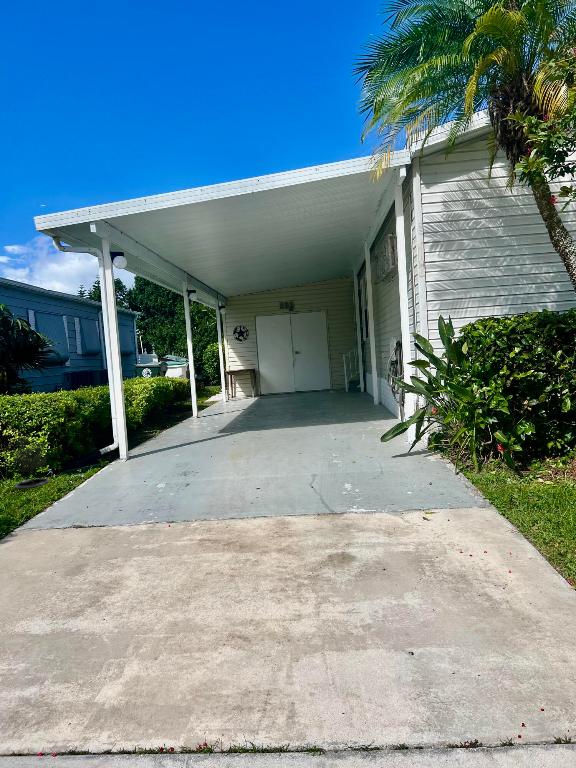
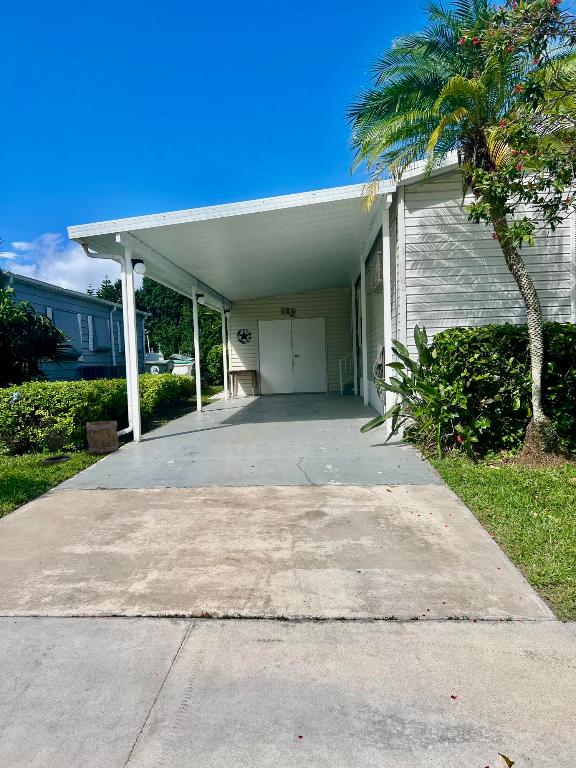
bucket: none [65,436,103,474] -> present [86,421,119,453]

